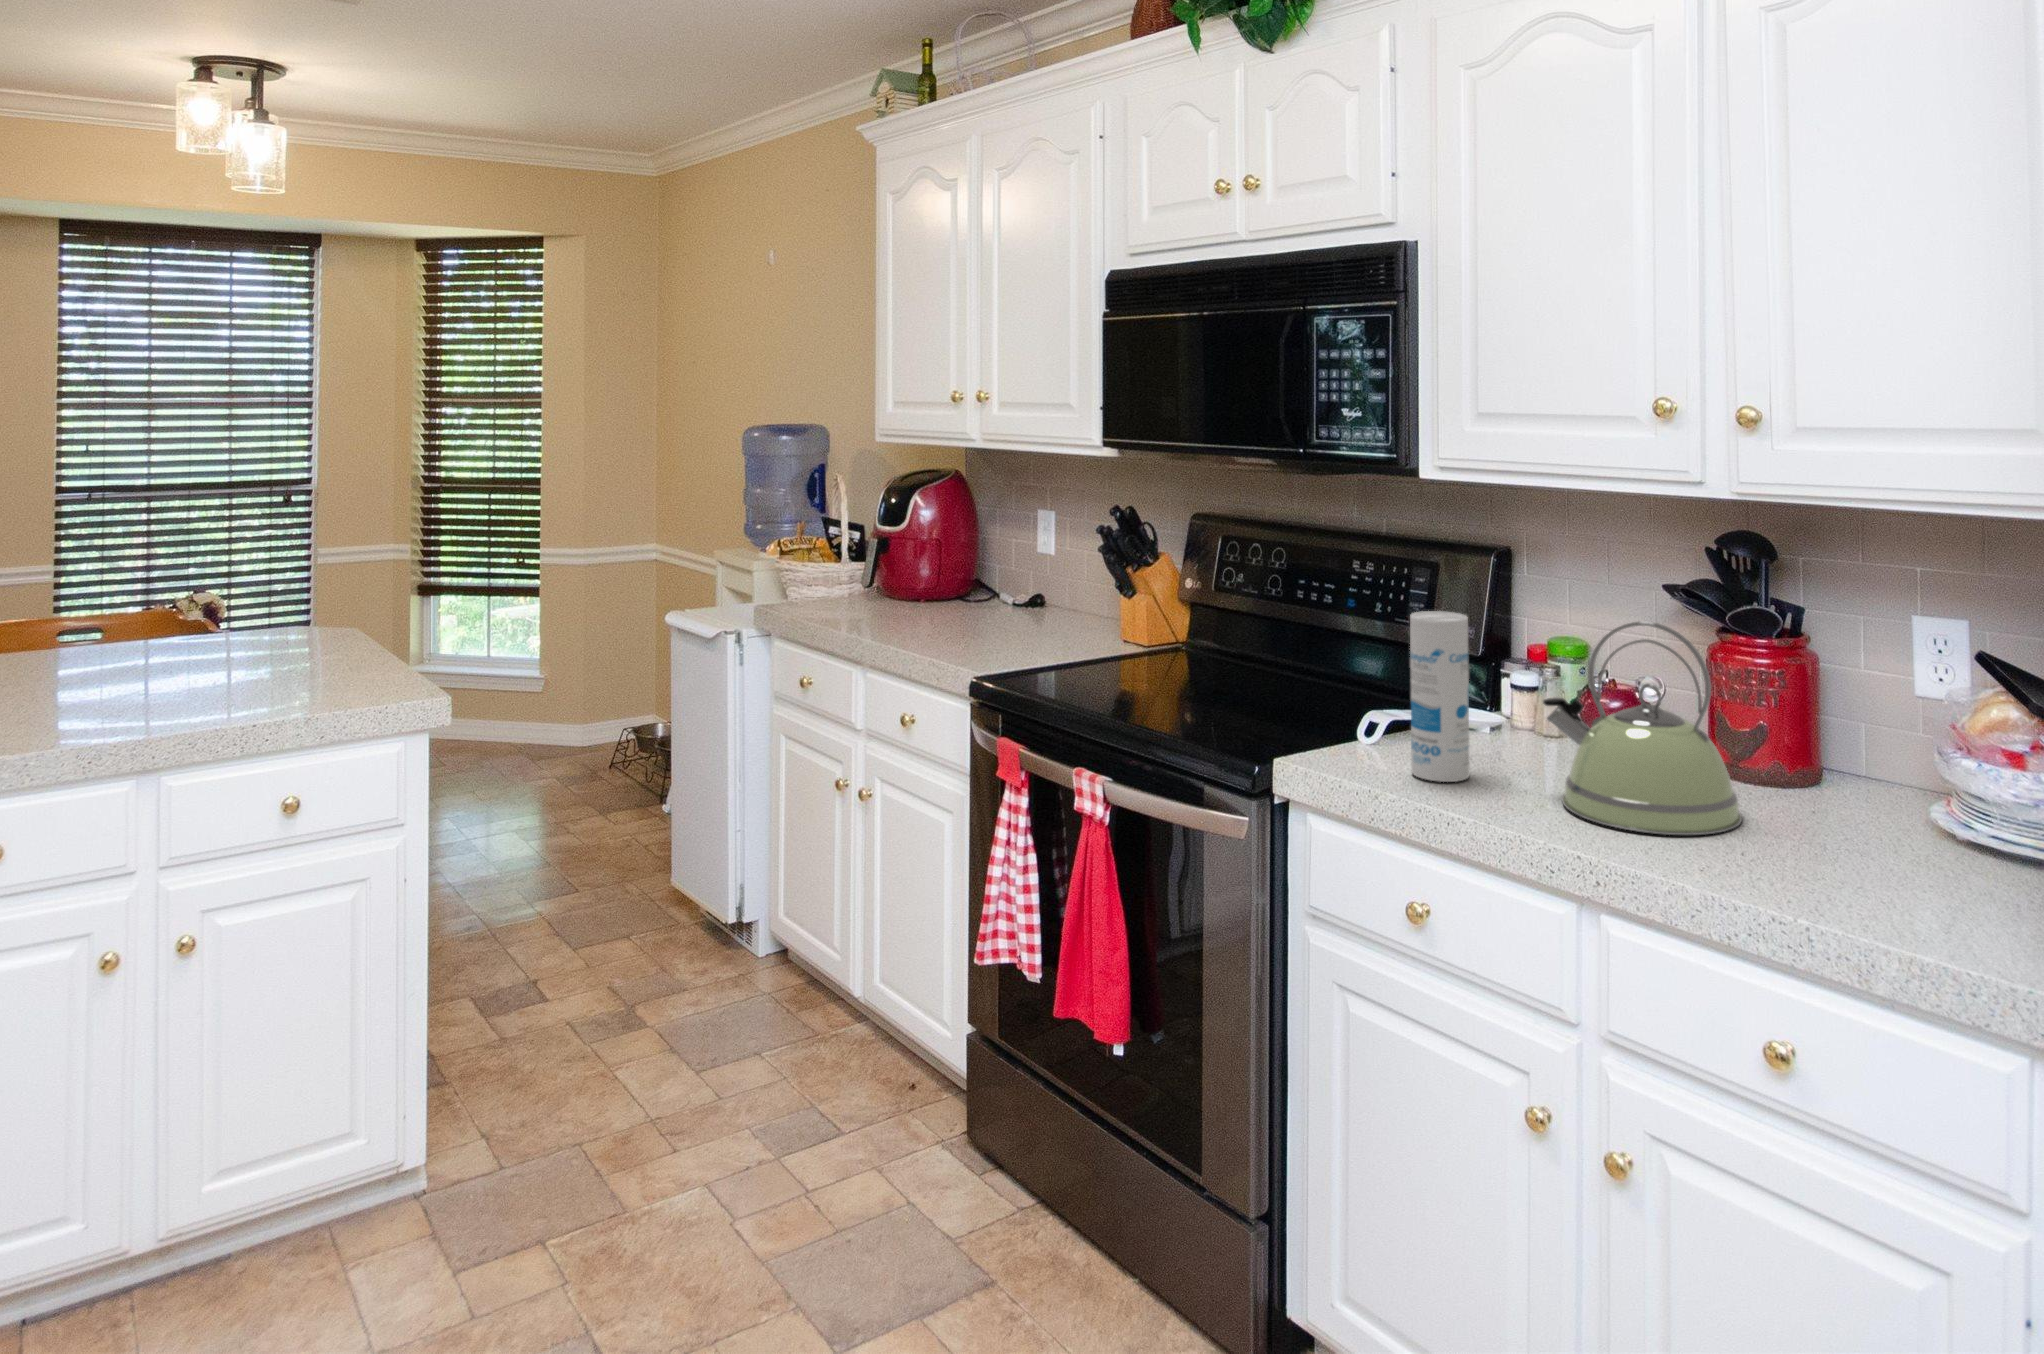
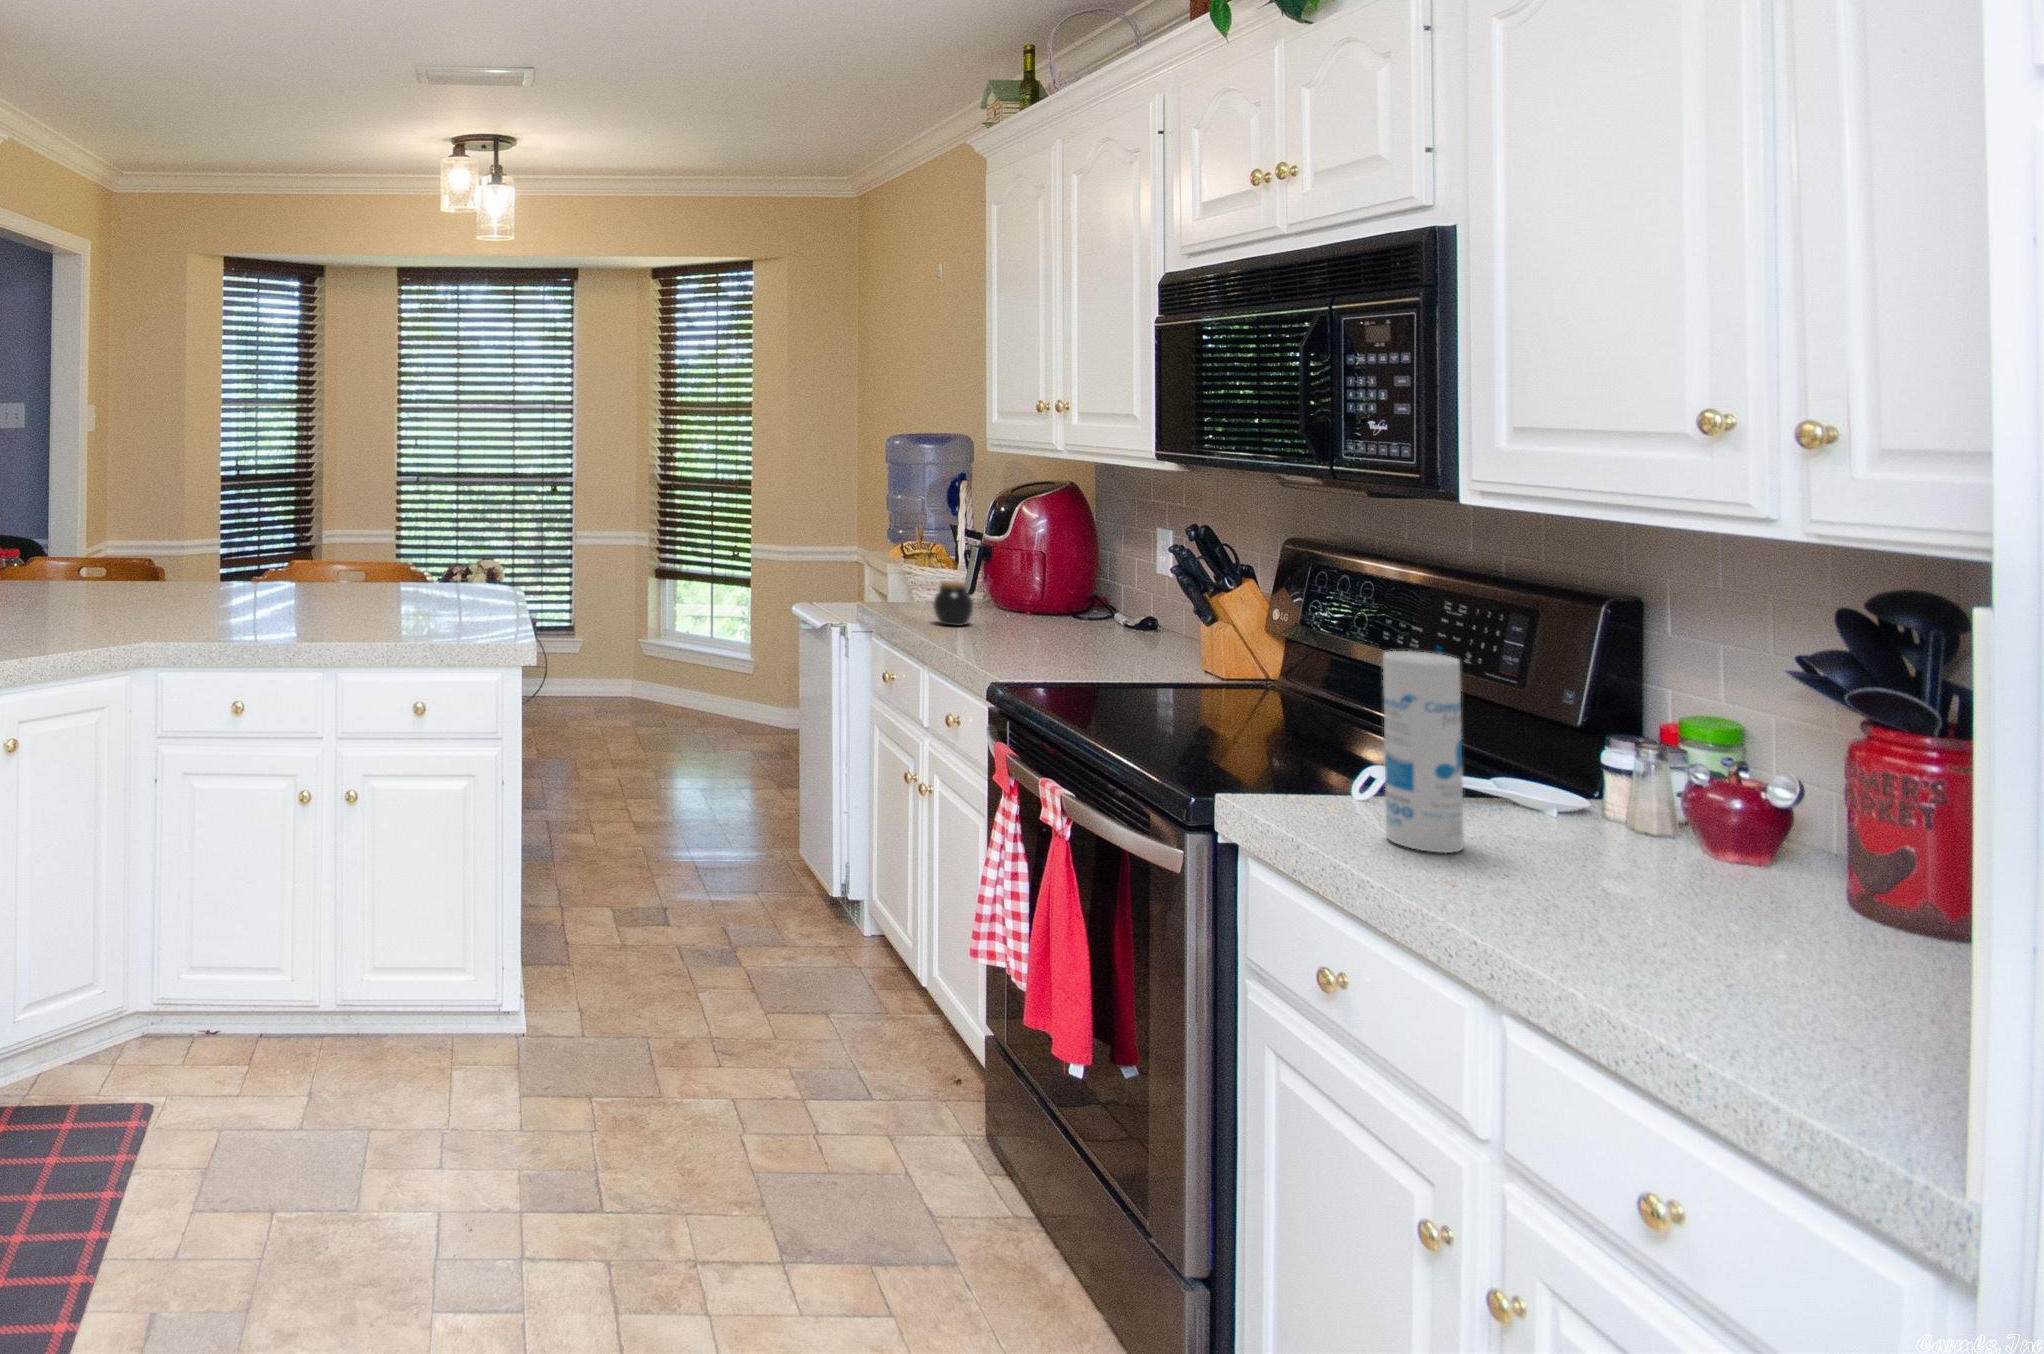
jar: none [852,576,891,622] -> present [933,581,973,626]
kettle: present [1543,621,1742,835] -> none [1542,685,1826,967]

